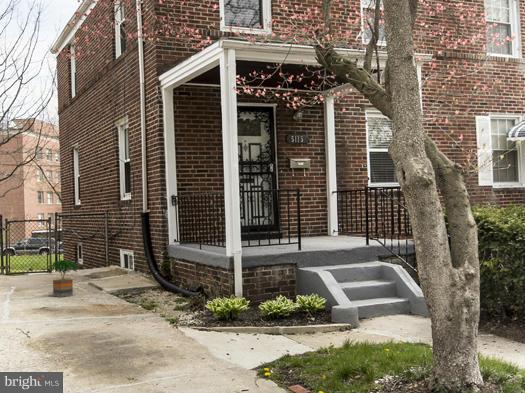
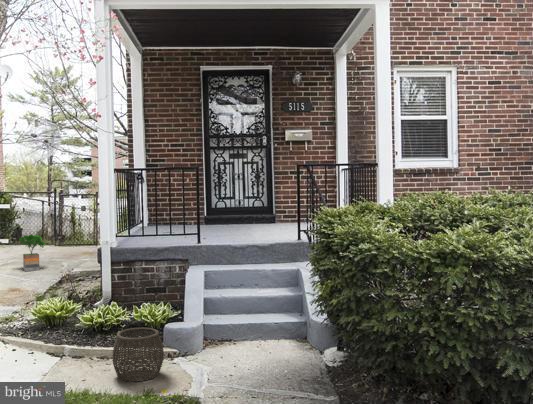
woven basket: none [351,302,390,340] -> present [112,328,164,382]

